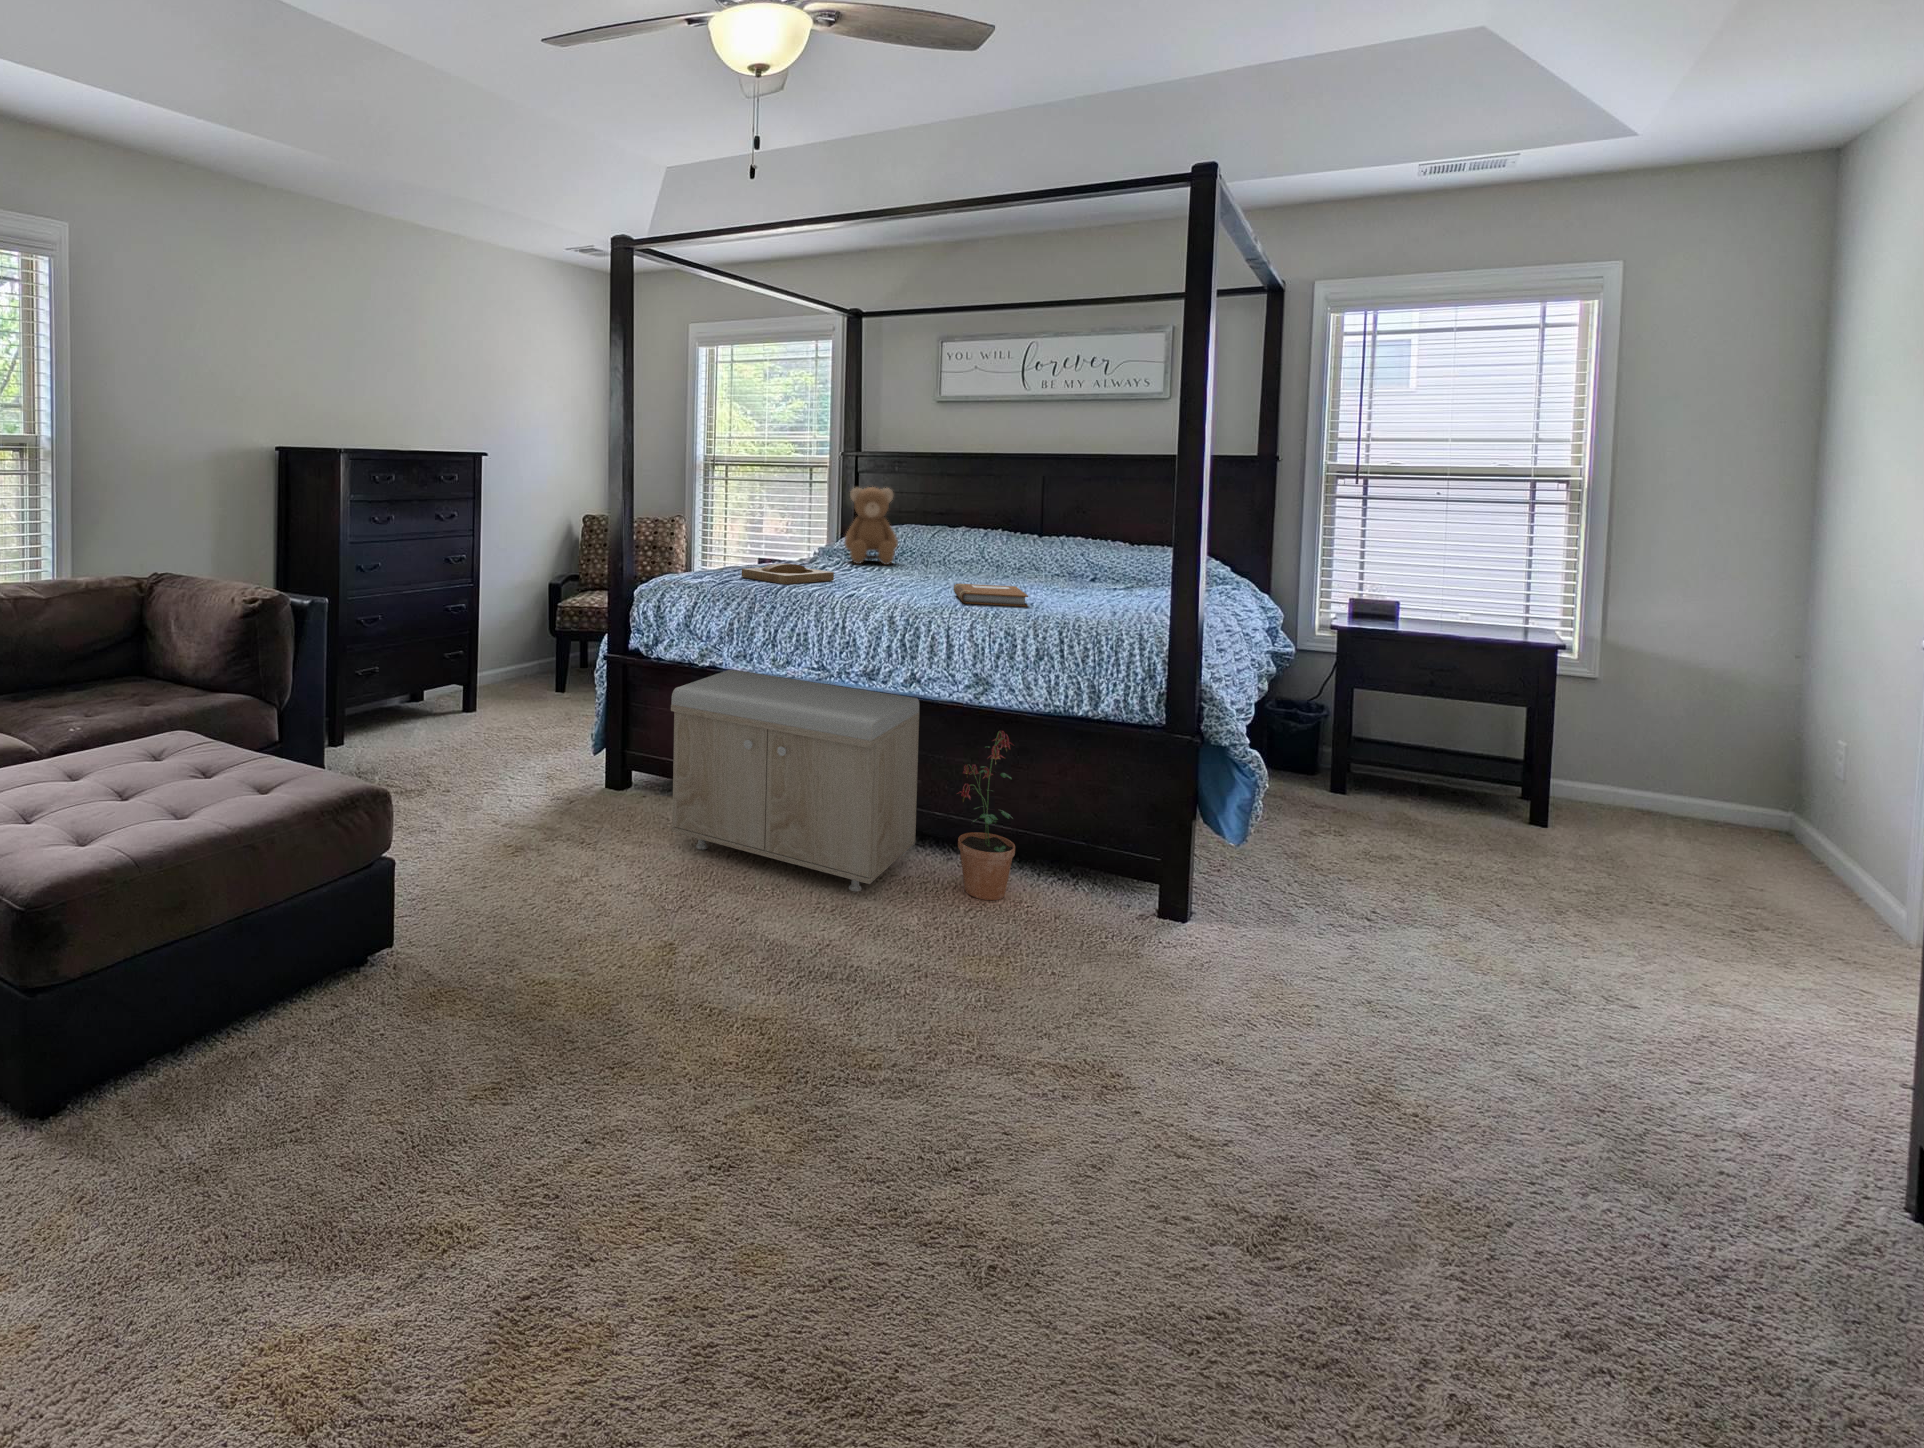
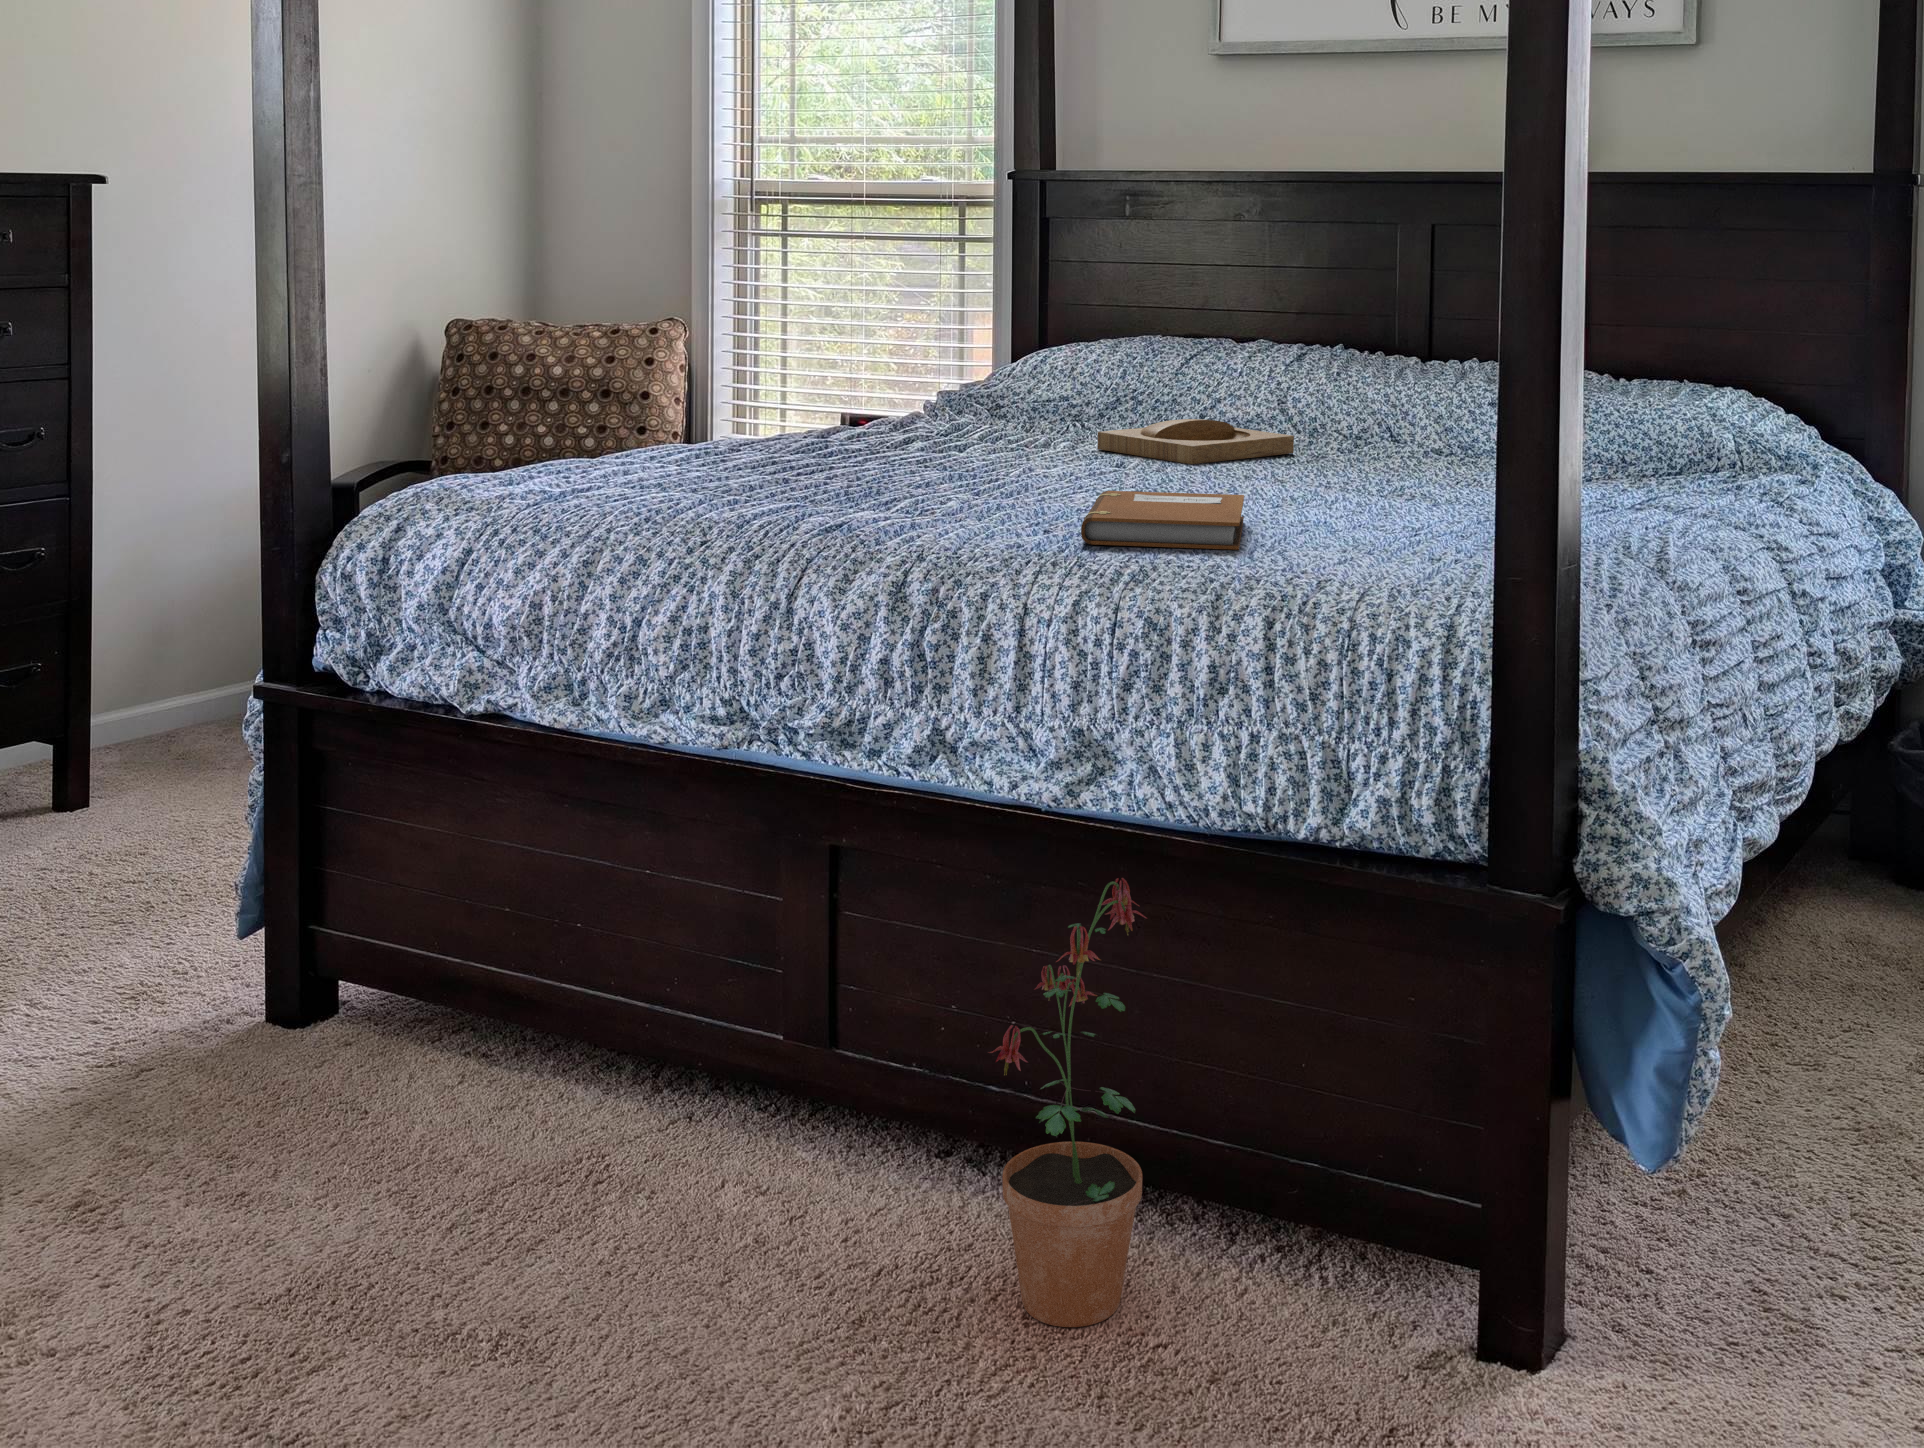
teddy bear: present [845,487,898,565] -> none [969,252,1093,435]
tray: present [742,564,834,584] -> present [1098,419,1294,464]
storage bench: present [671,670,919,891] -> none [294,724,943,1322]

